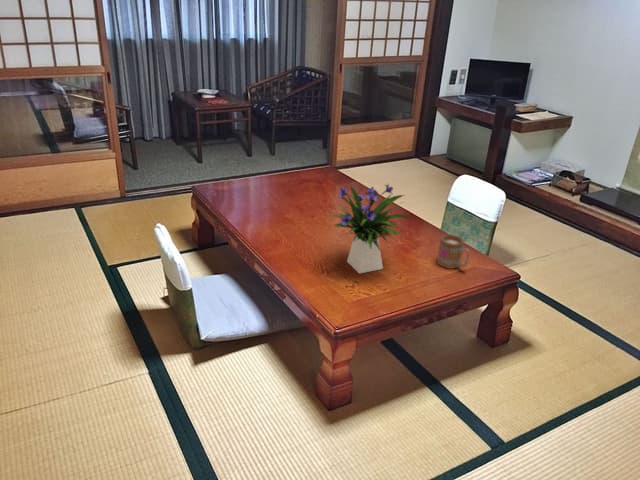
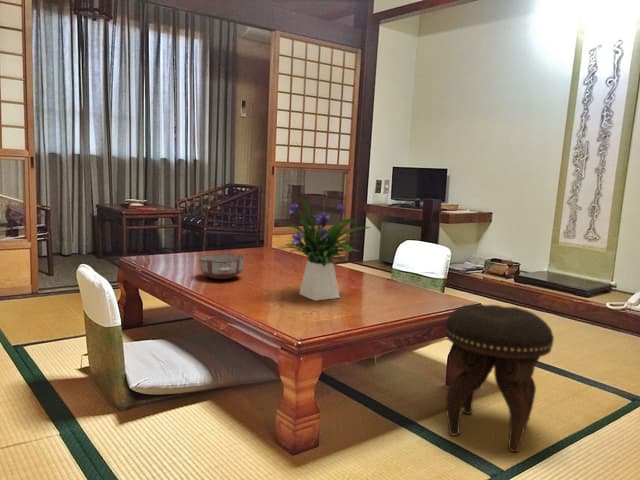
ceramic bowl: none [259,207,300,235] -> present [199,254,244,279]
mug: present [437,234,470,269] -> none [395,264,430,297]
footstool: none [467,290,574,424] -> present [445,304,554,452]

